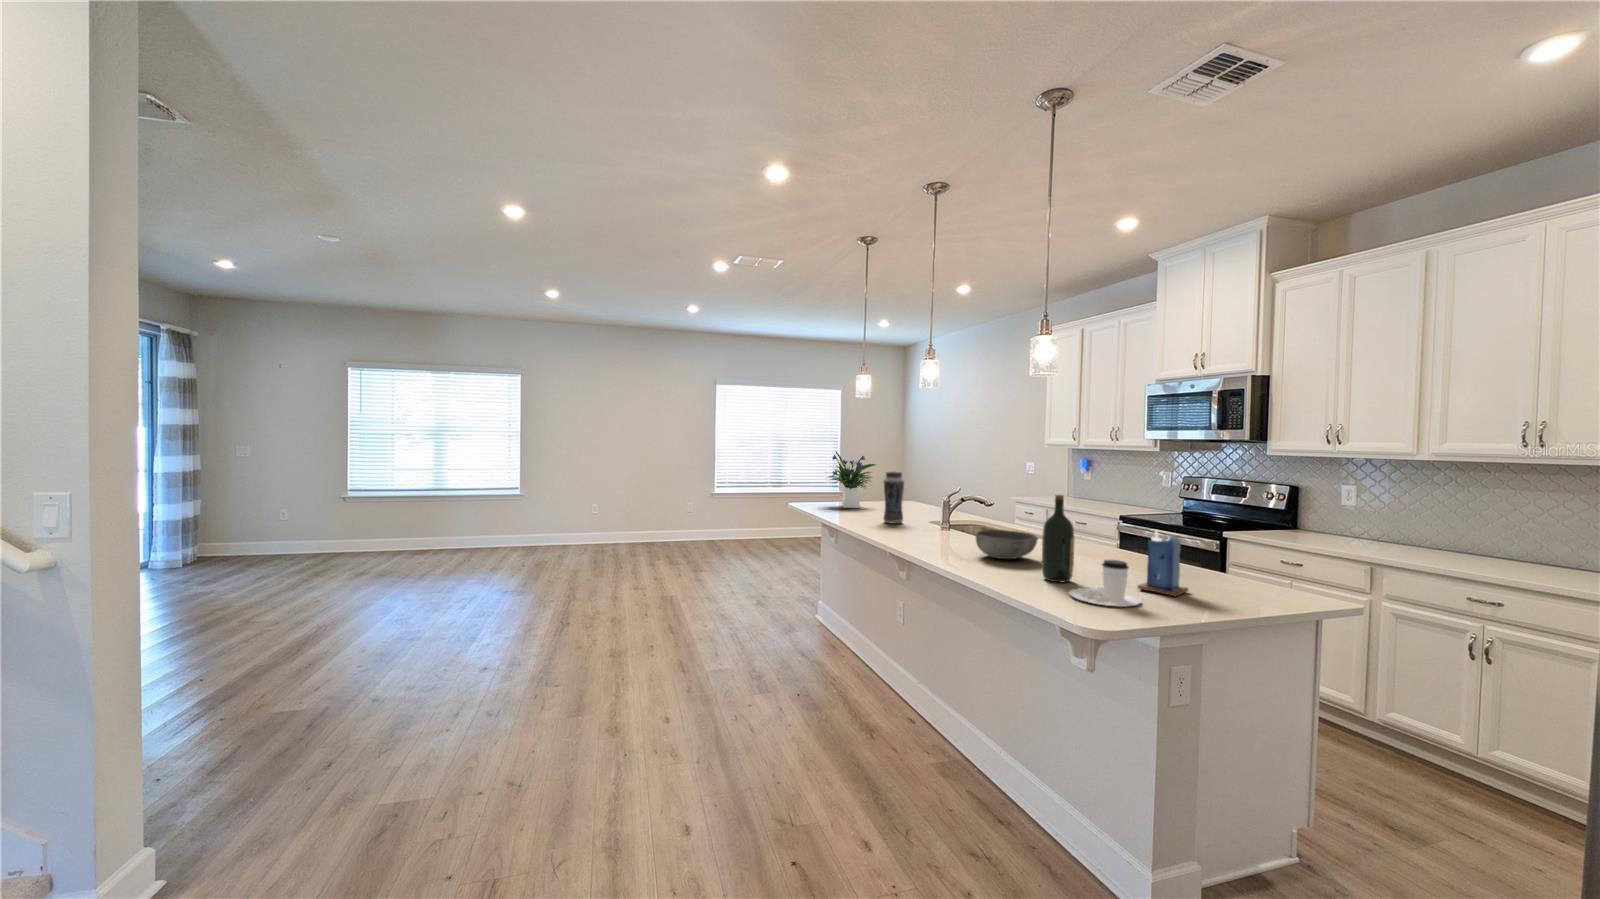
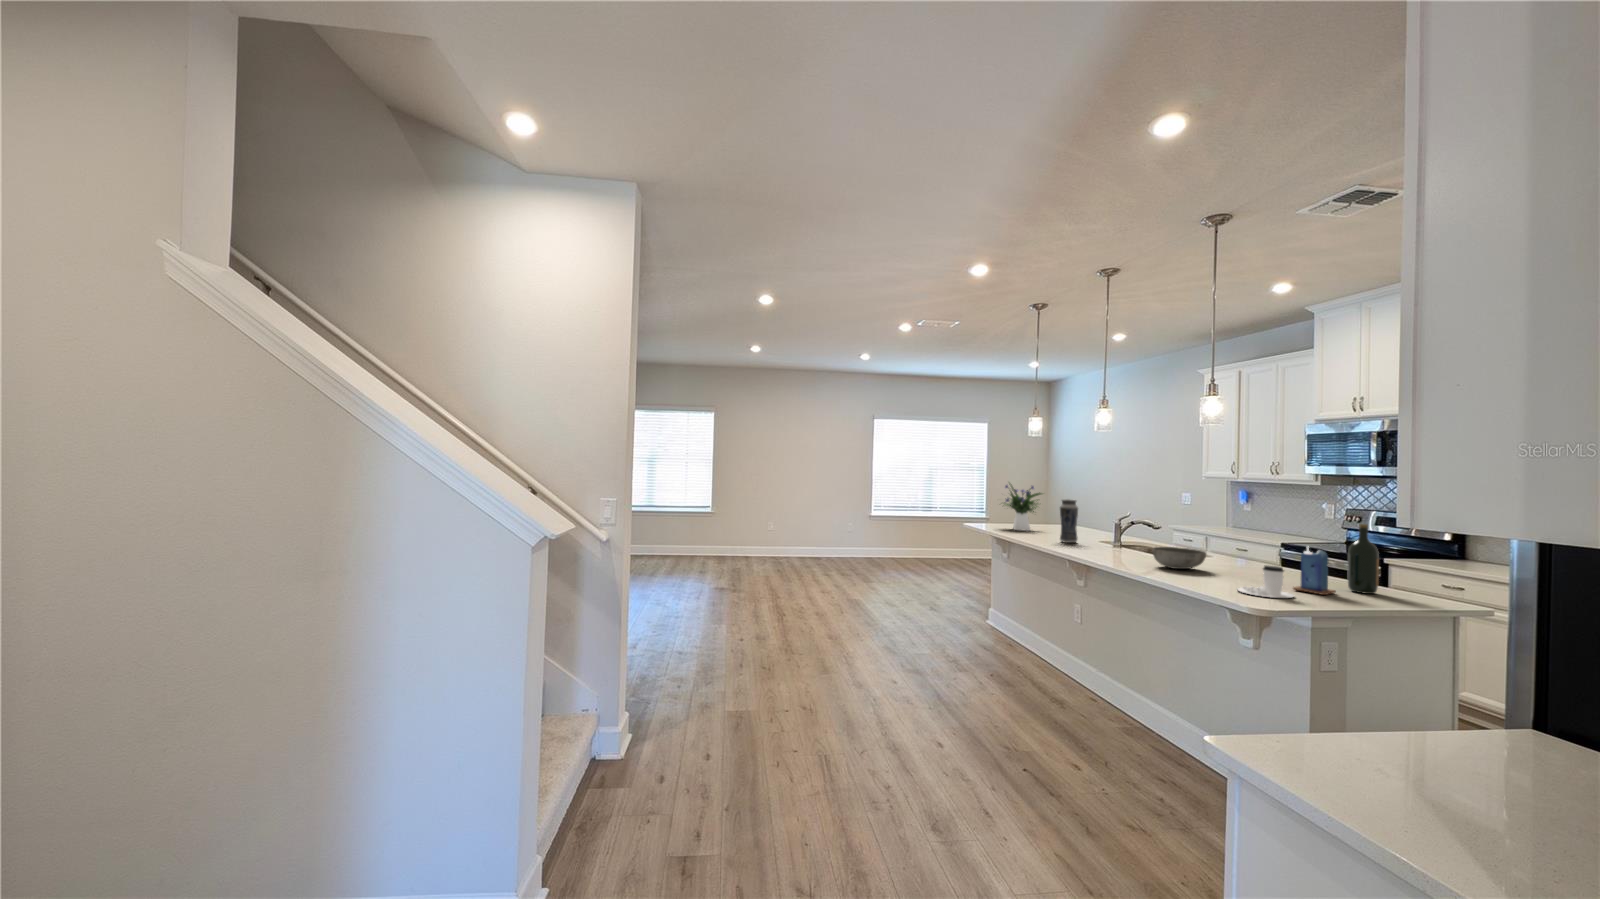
wine bottle: present [1042,495,1075,582] -> present [1348,524,1379,594]

